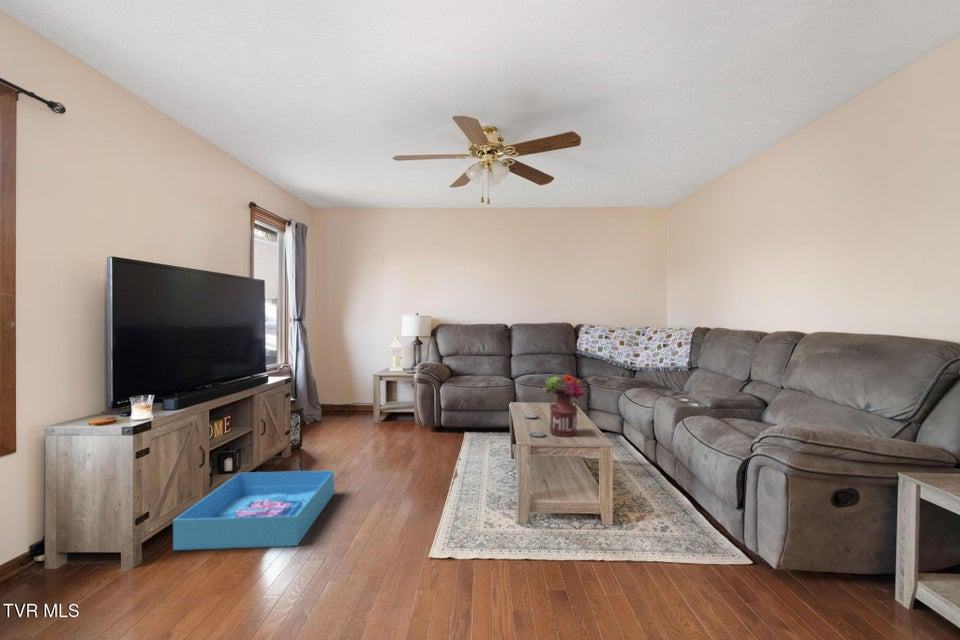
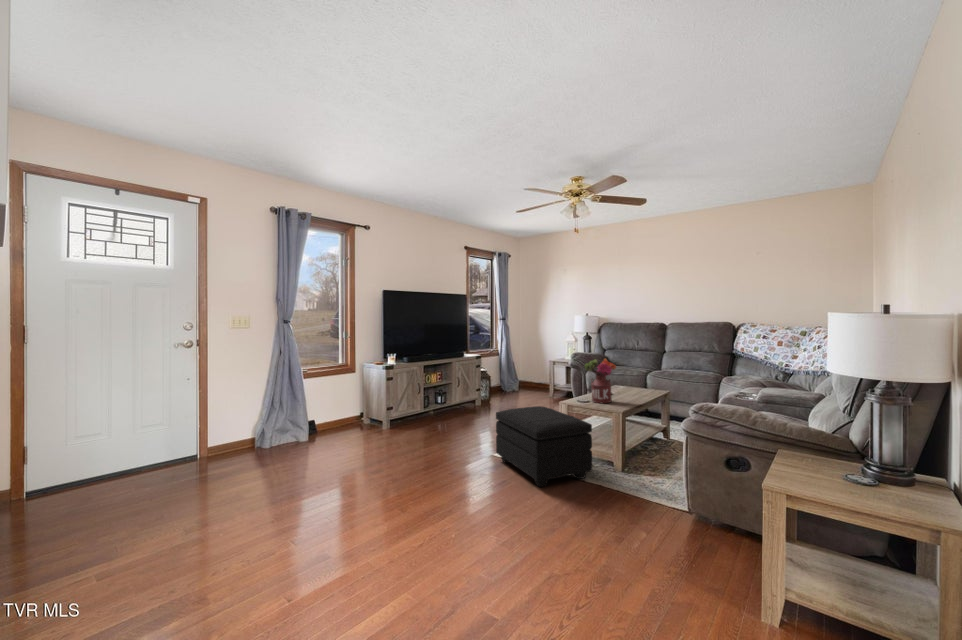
footstool: none [446,455,609,608] -> present [496,406,592,487]
storage bin: present [173,471,334,550] -> none [401,404,482,437]

